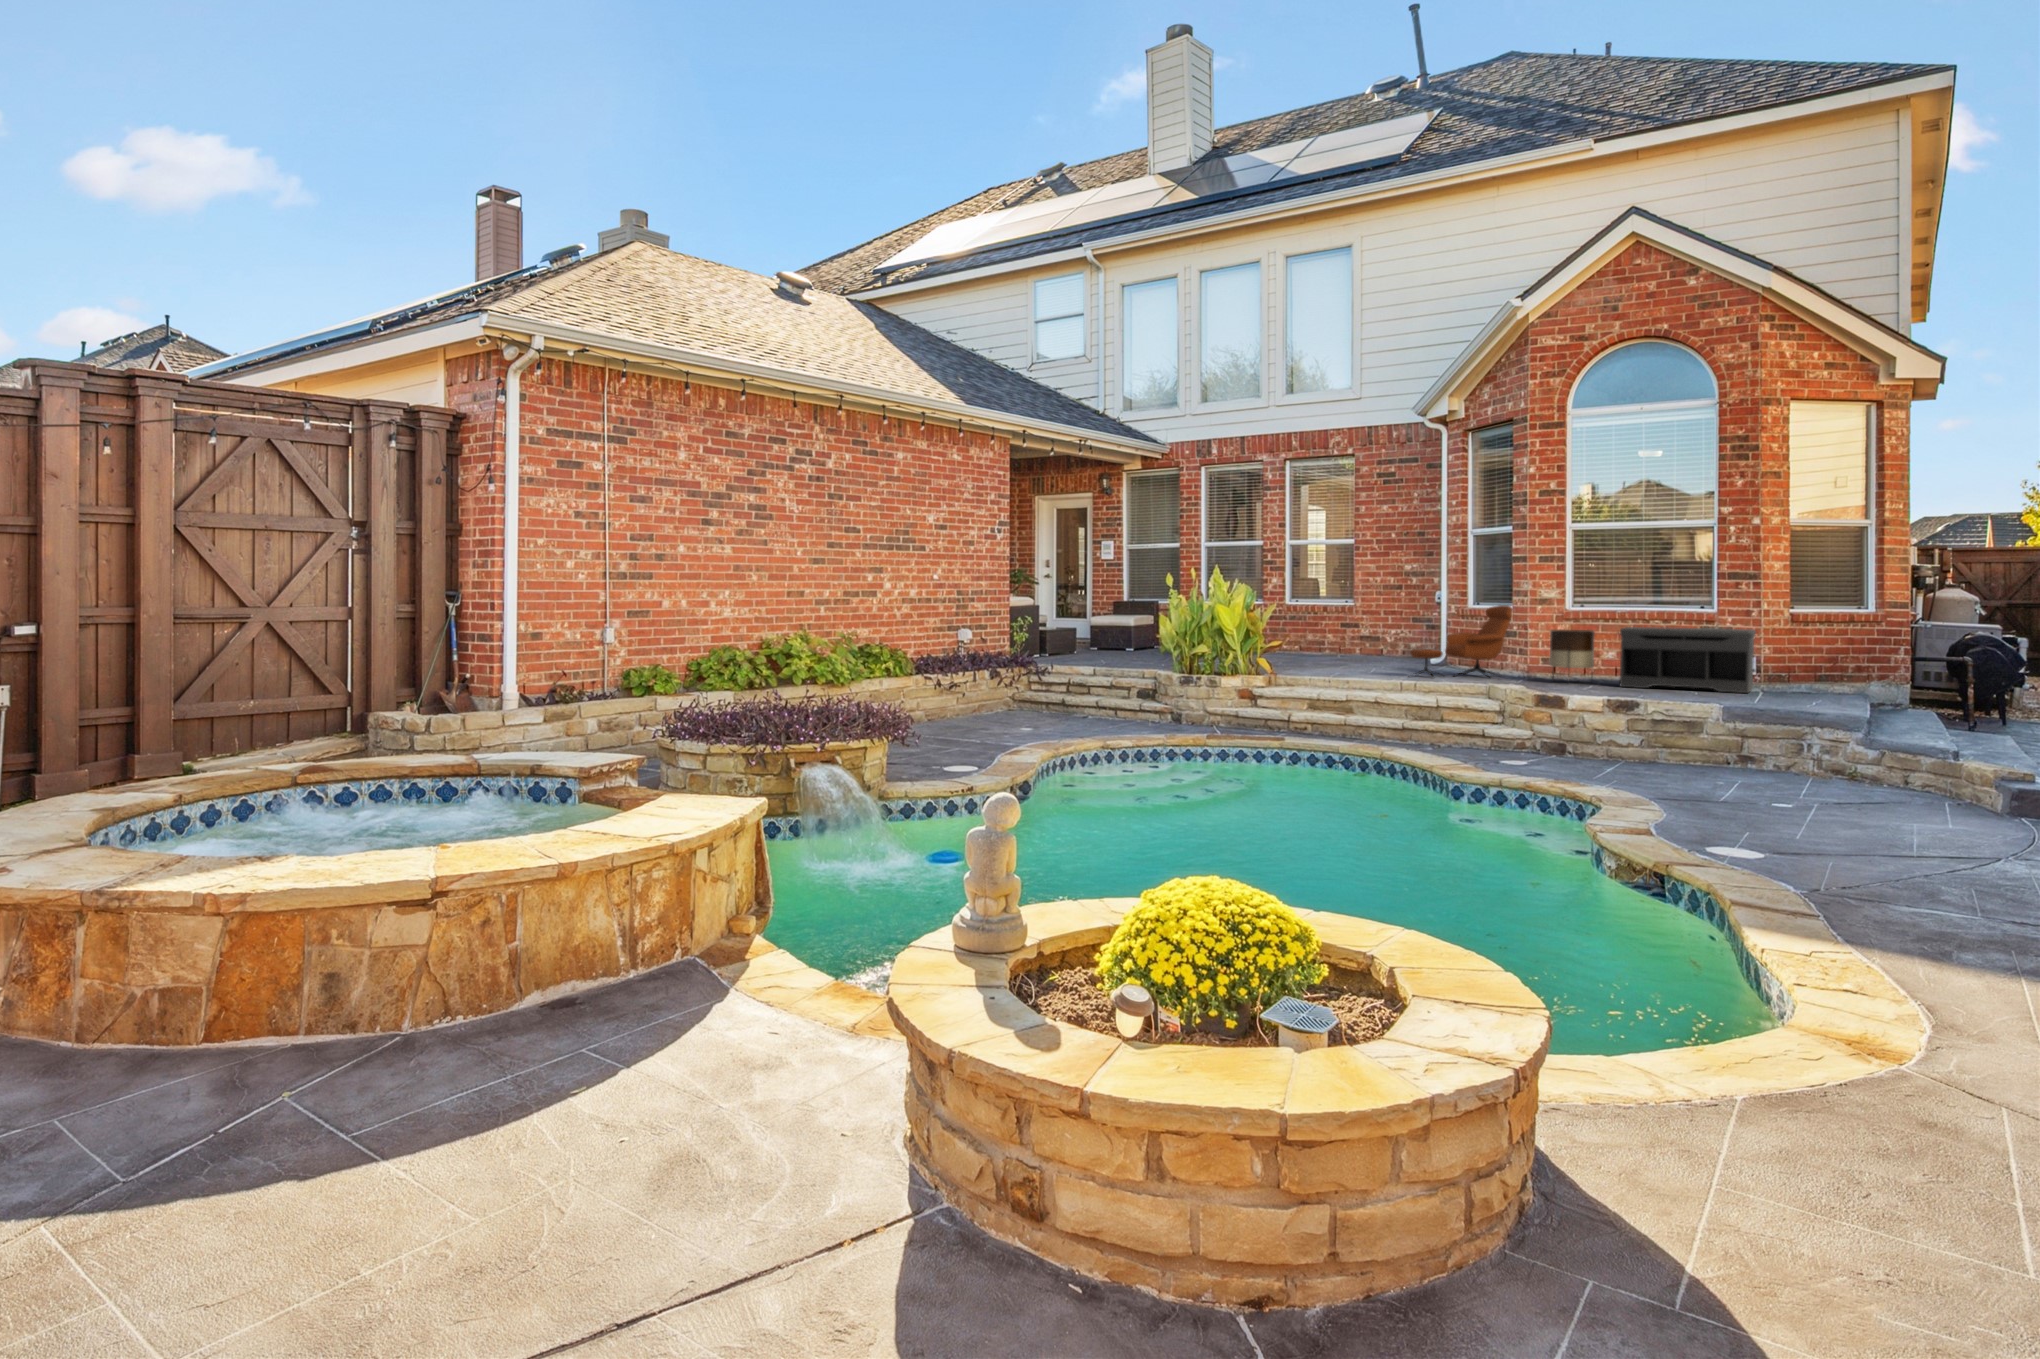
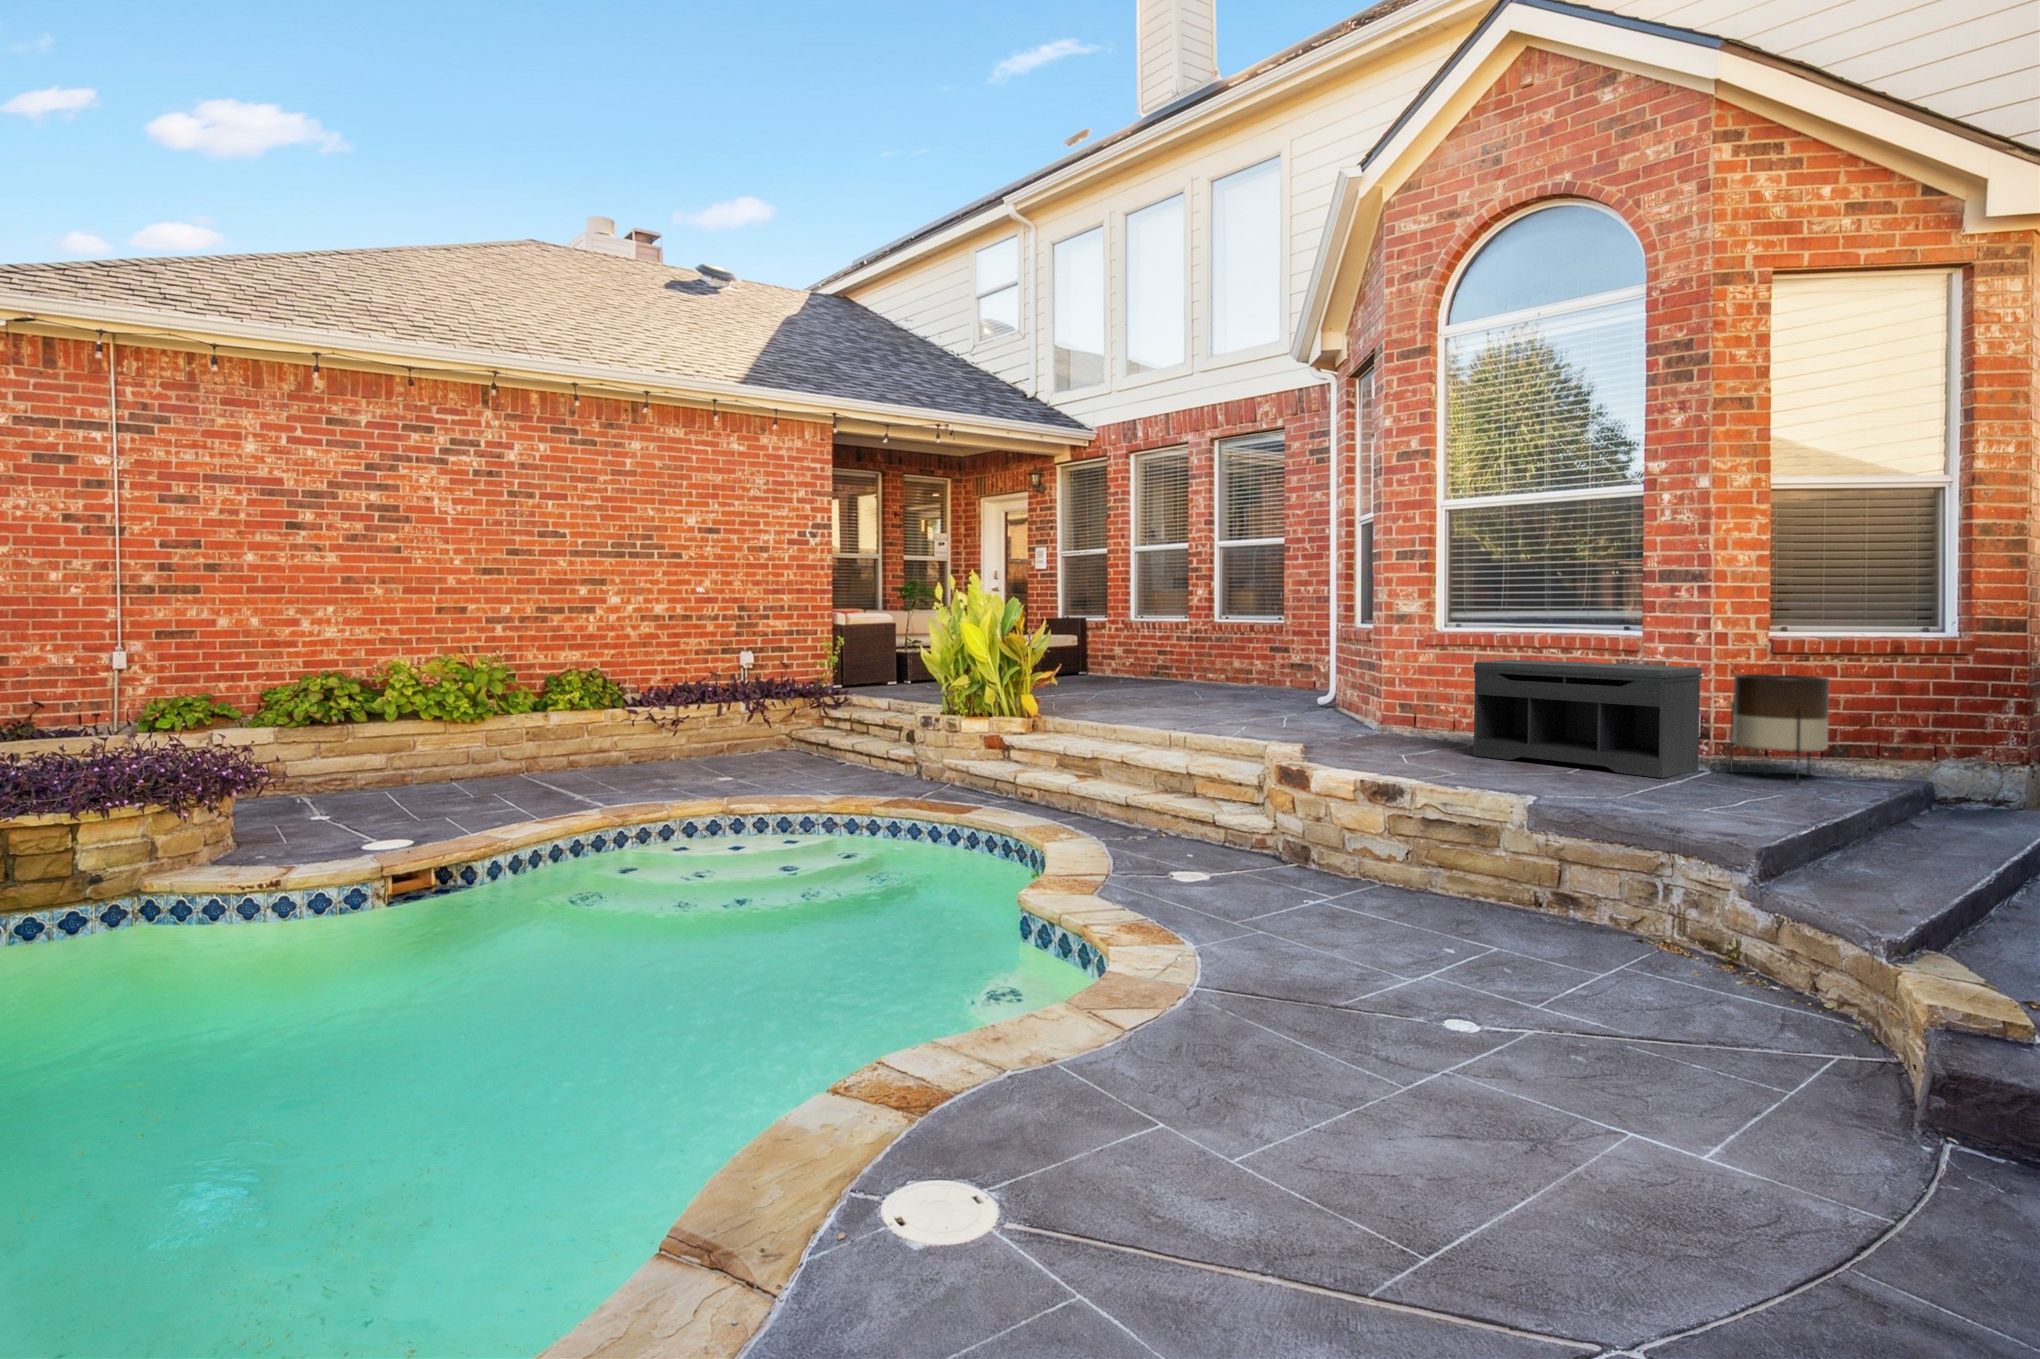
lounge chair: present [1411,605,1512,676] -> none [1216,624,1369,732]
planter: present [1549,630,1595,669] -> present [1730,674,1829,783]

